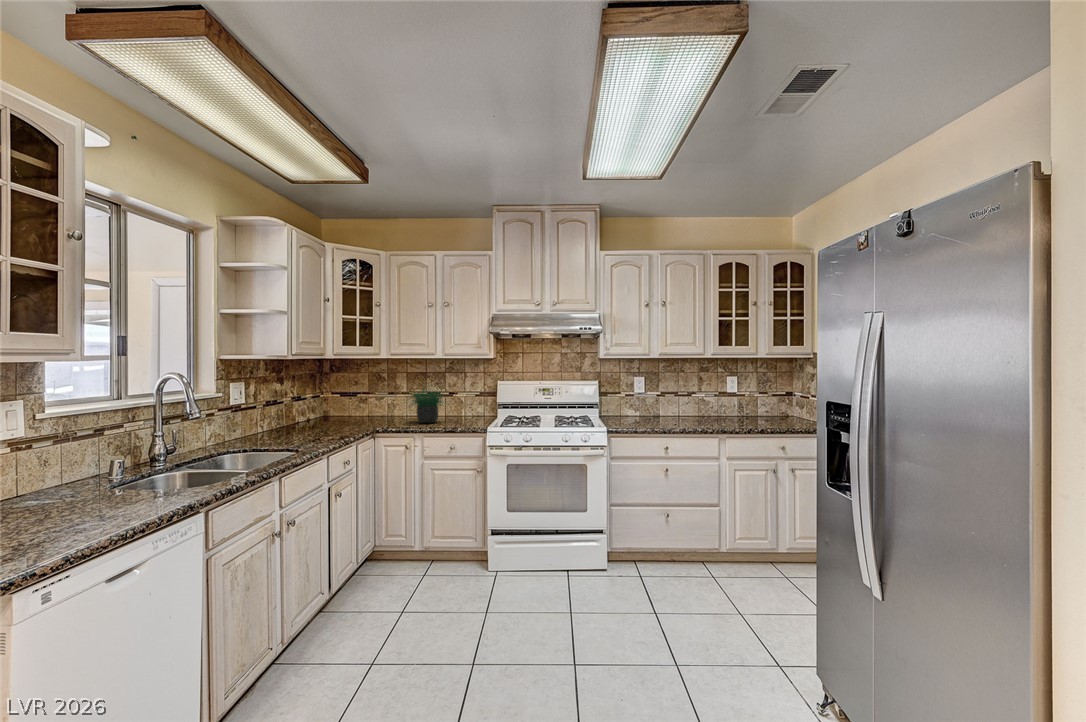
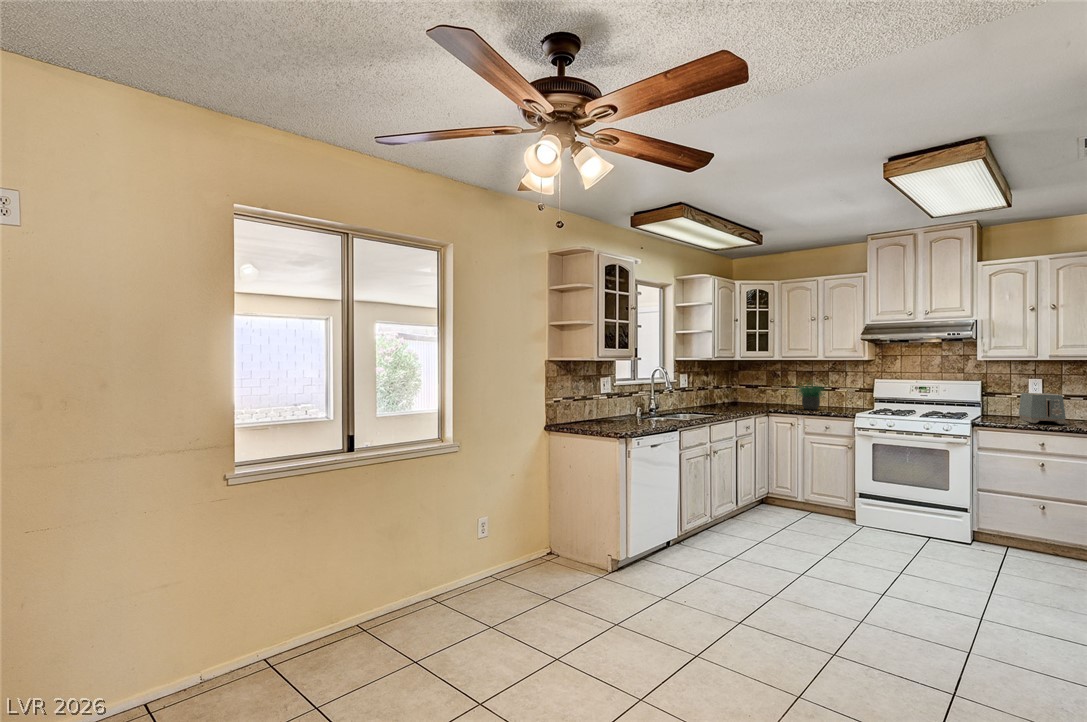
toaster: none [633,392,678,425] -> present [1019,393,1066,424]

